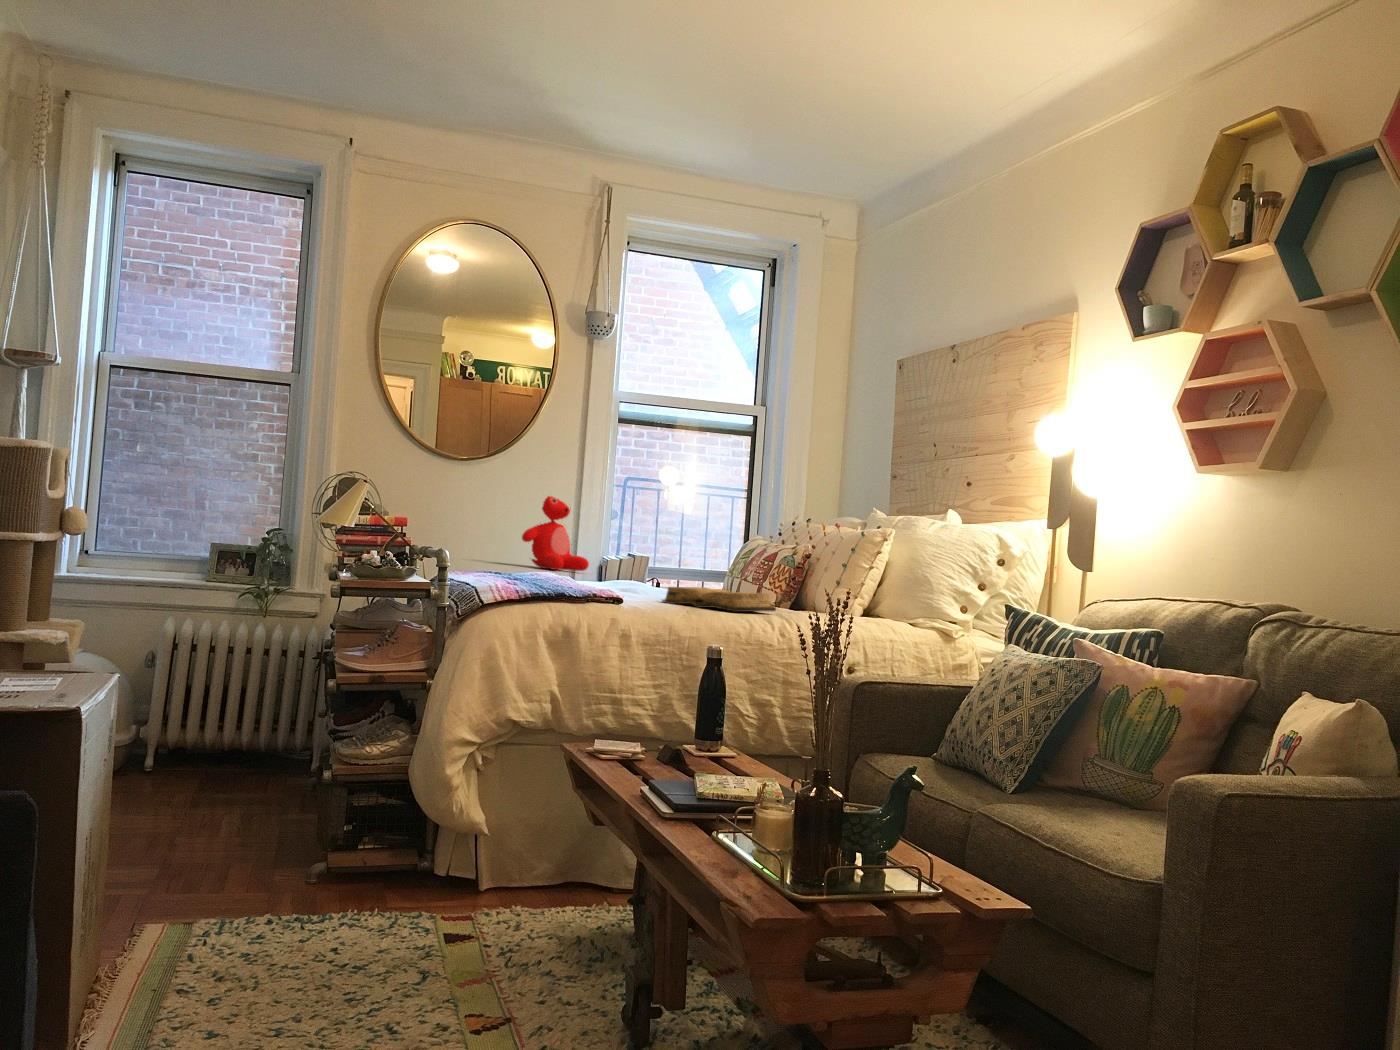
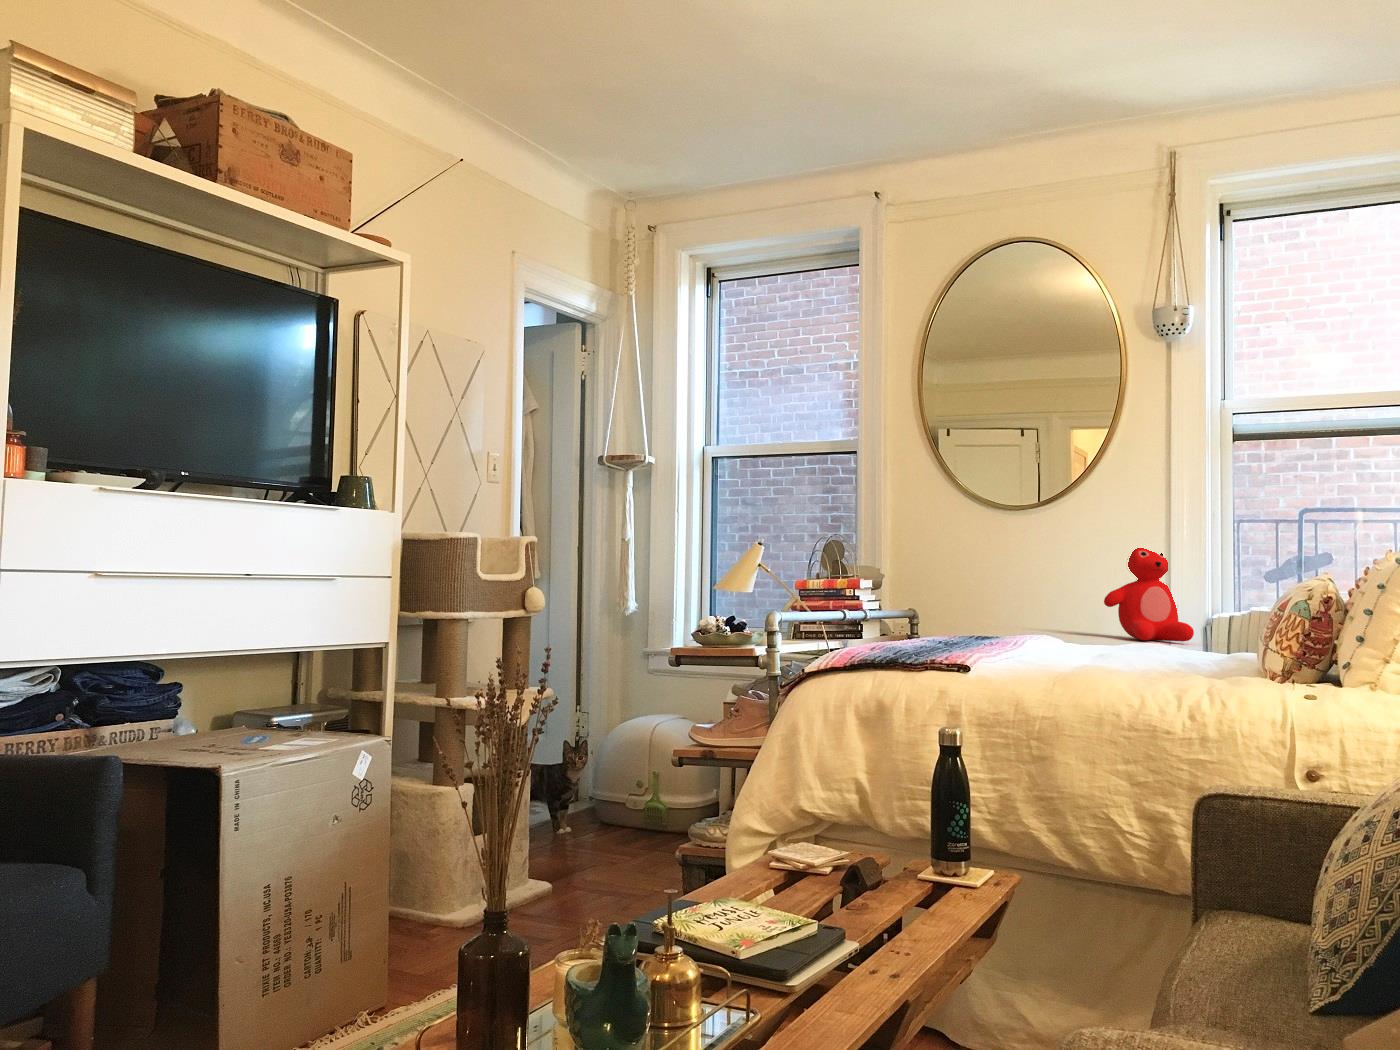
diary: present [662,587,776,612] -> none [1045,647,1204,681]

